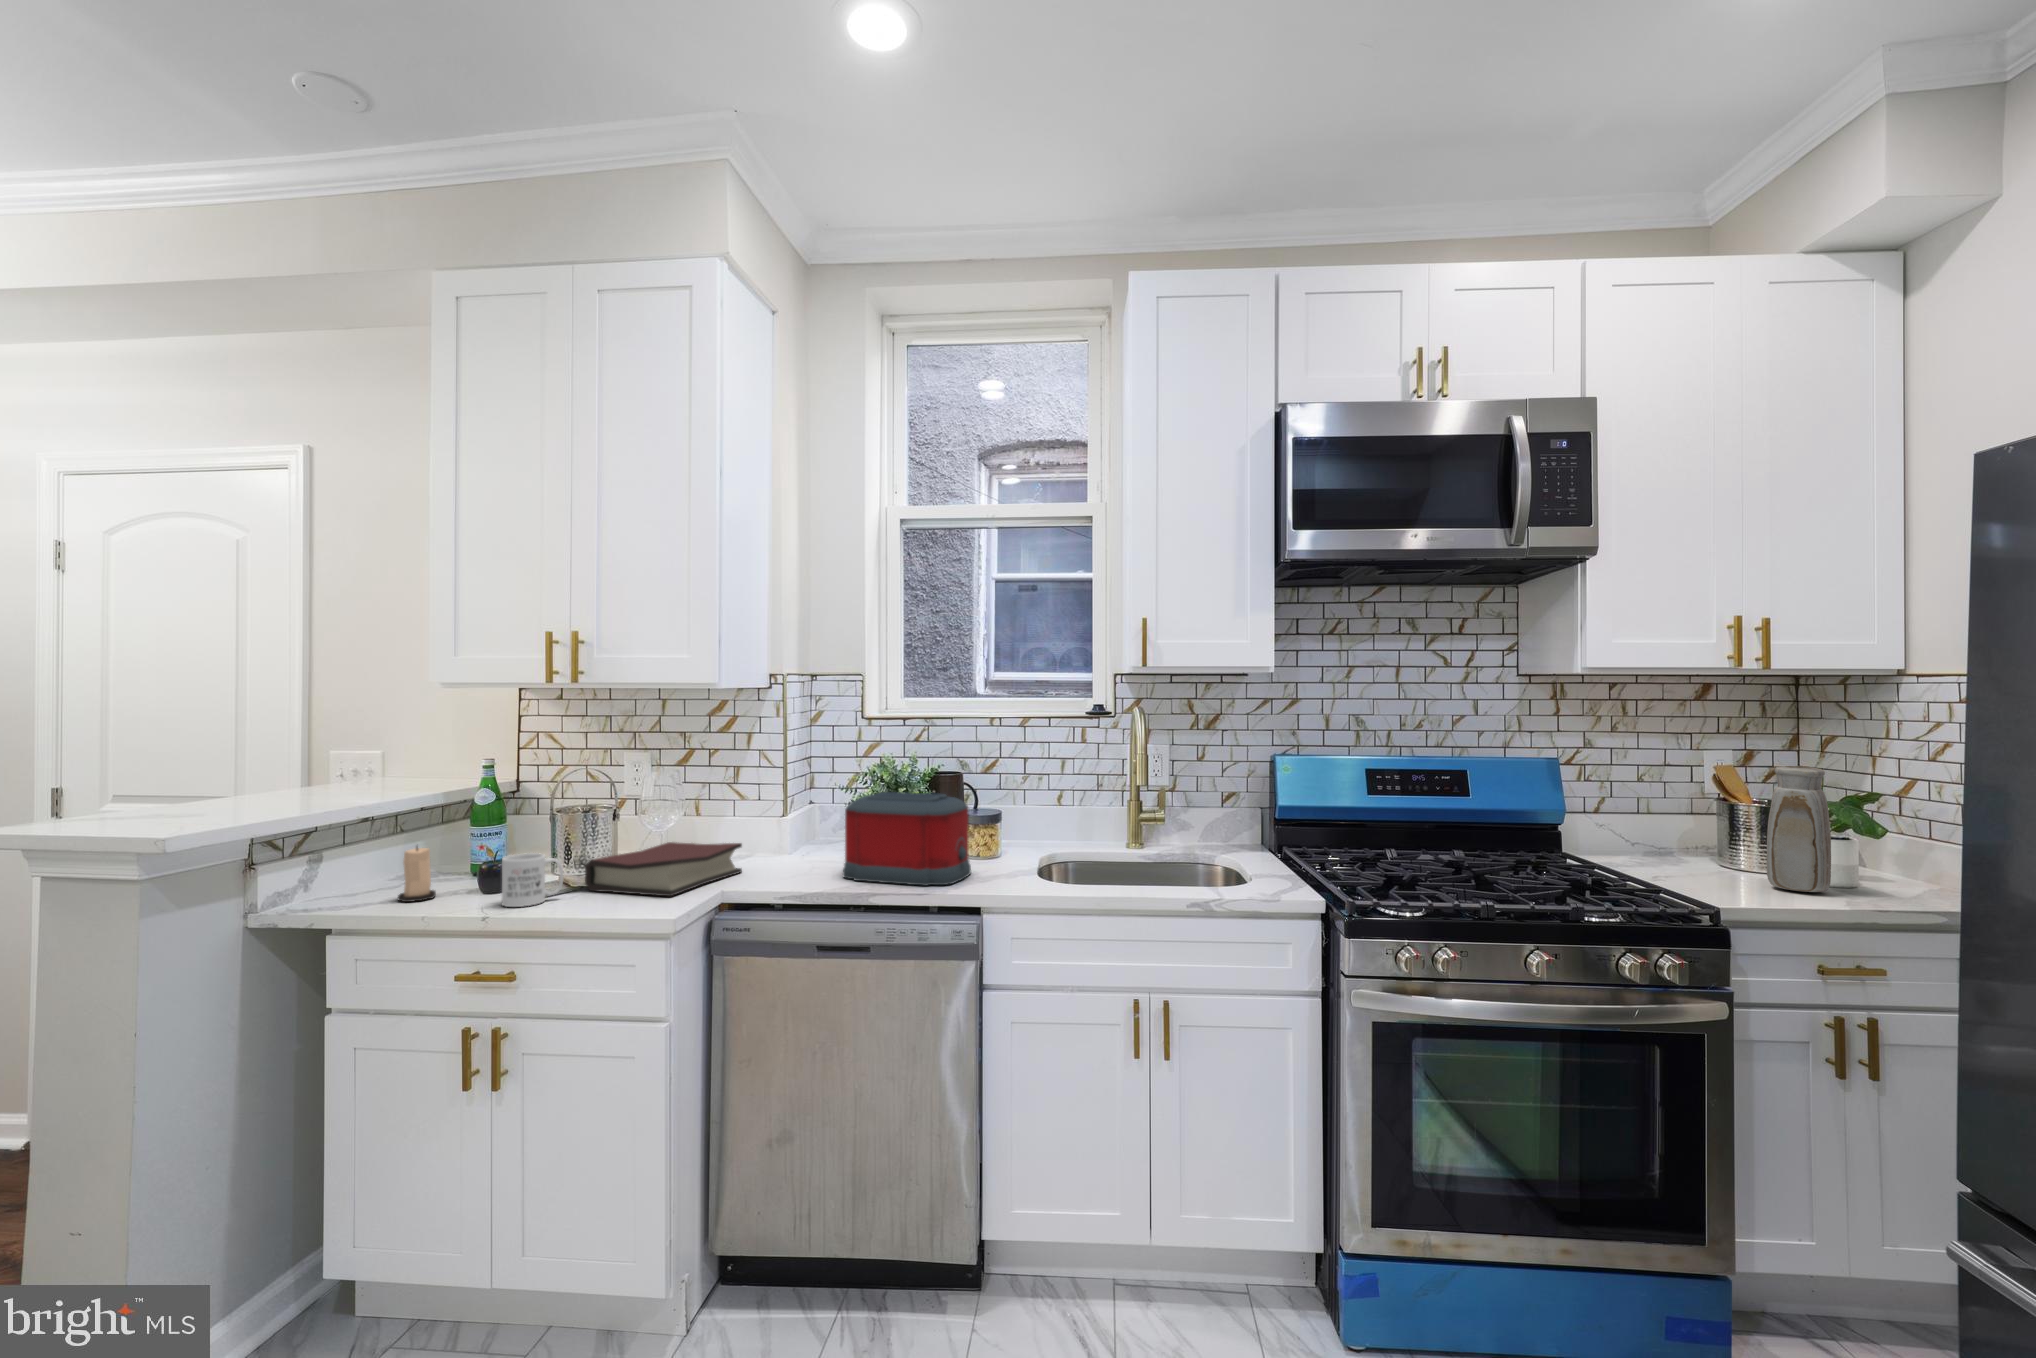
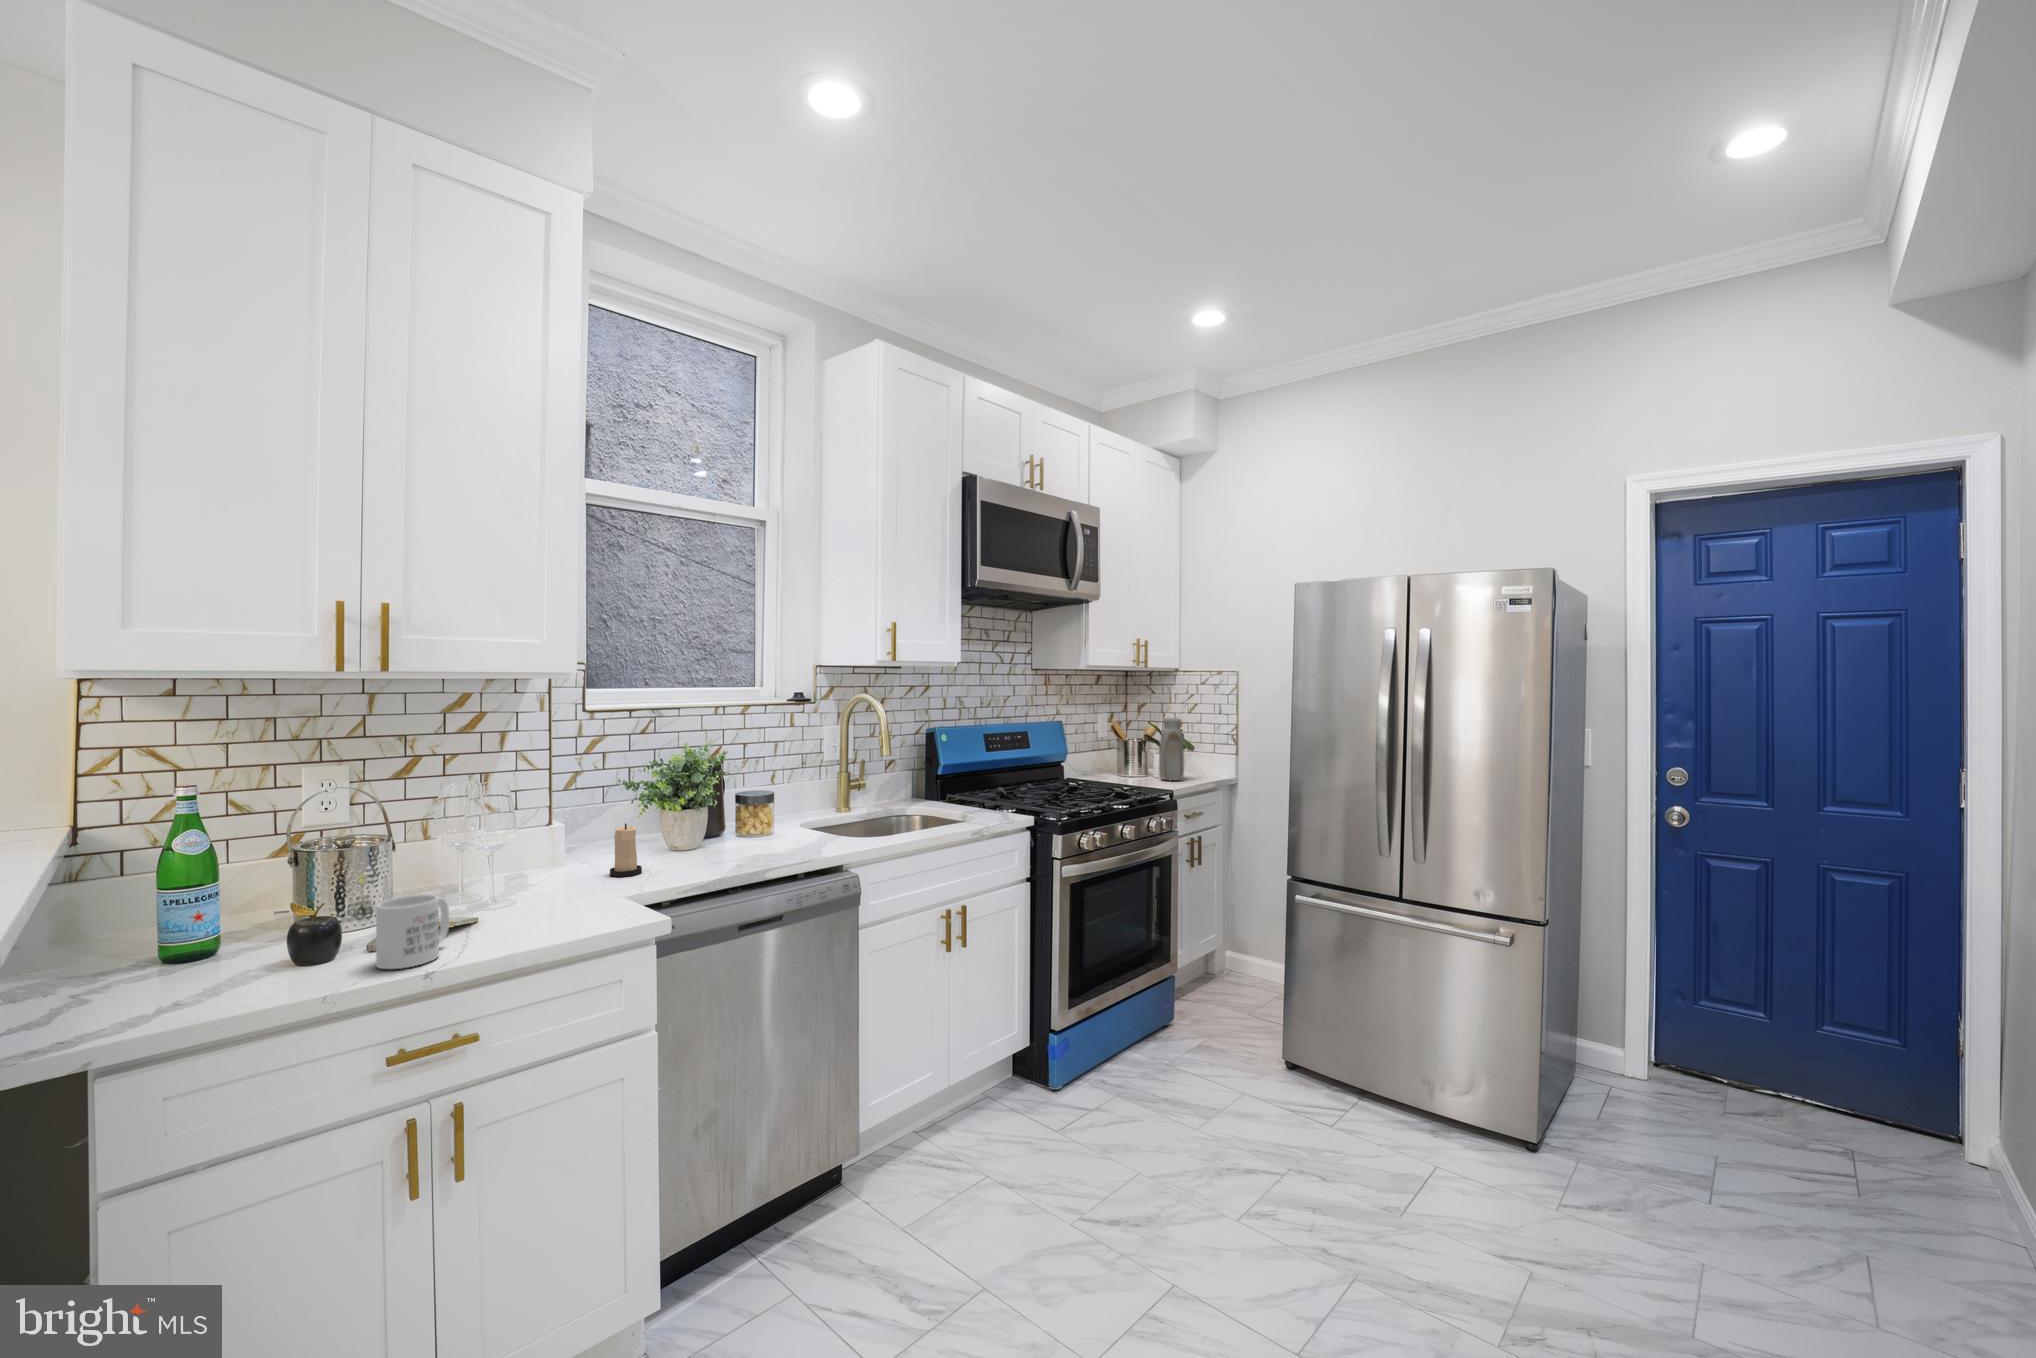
toaster: present [843,792,971,886] -> none [676,775,804,866]
hardback book: present [585,842,742,897] -> none [443,851,586,933]
candle: present [398,847,436,902] -> present [610,823,642,877]

